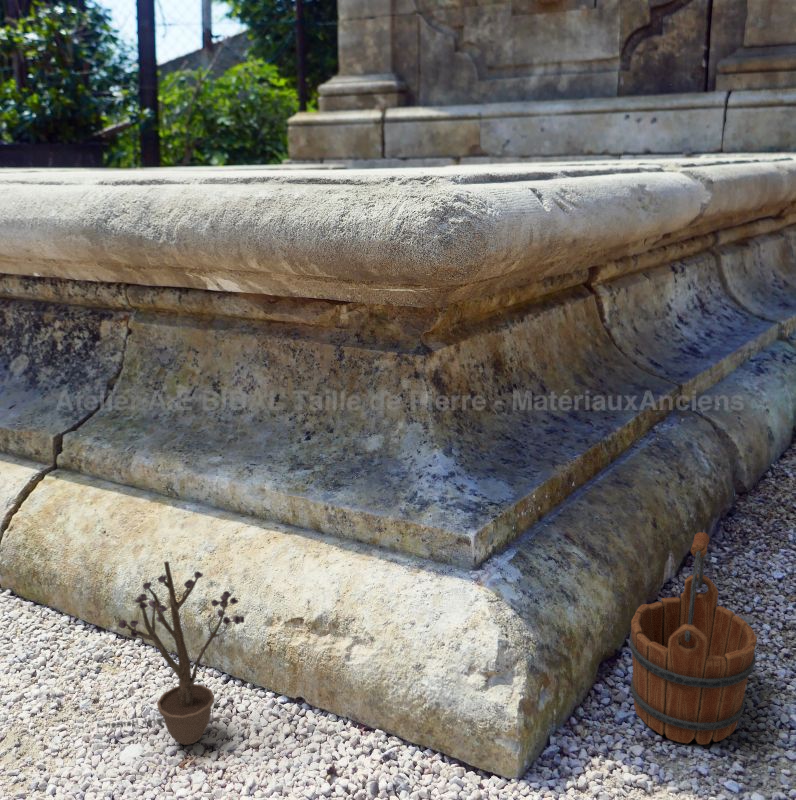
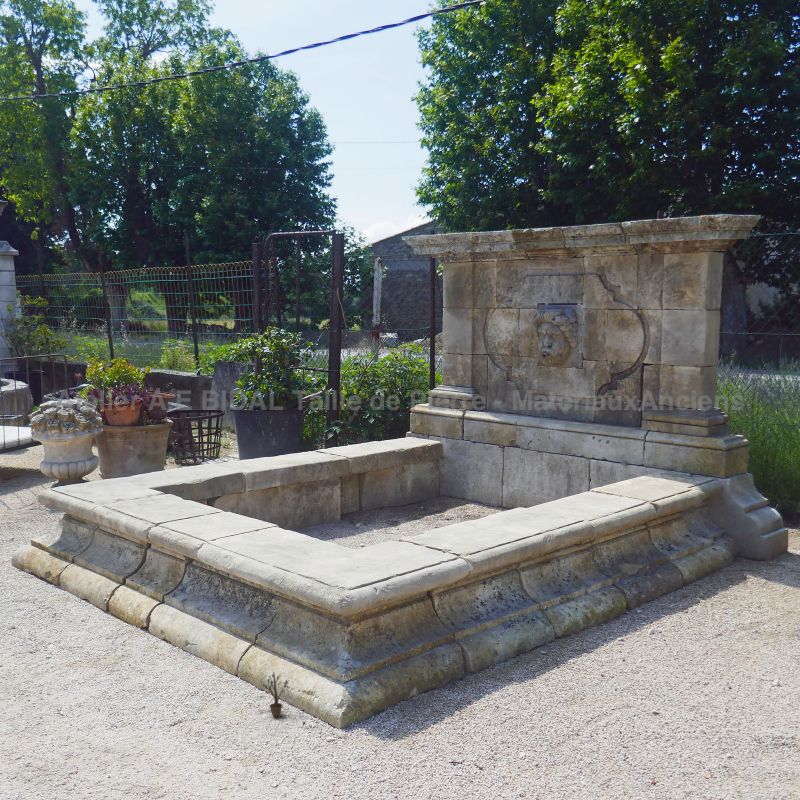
wooden bucket: present [630,532,757,744] -> none [378,679,406,731]

